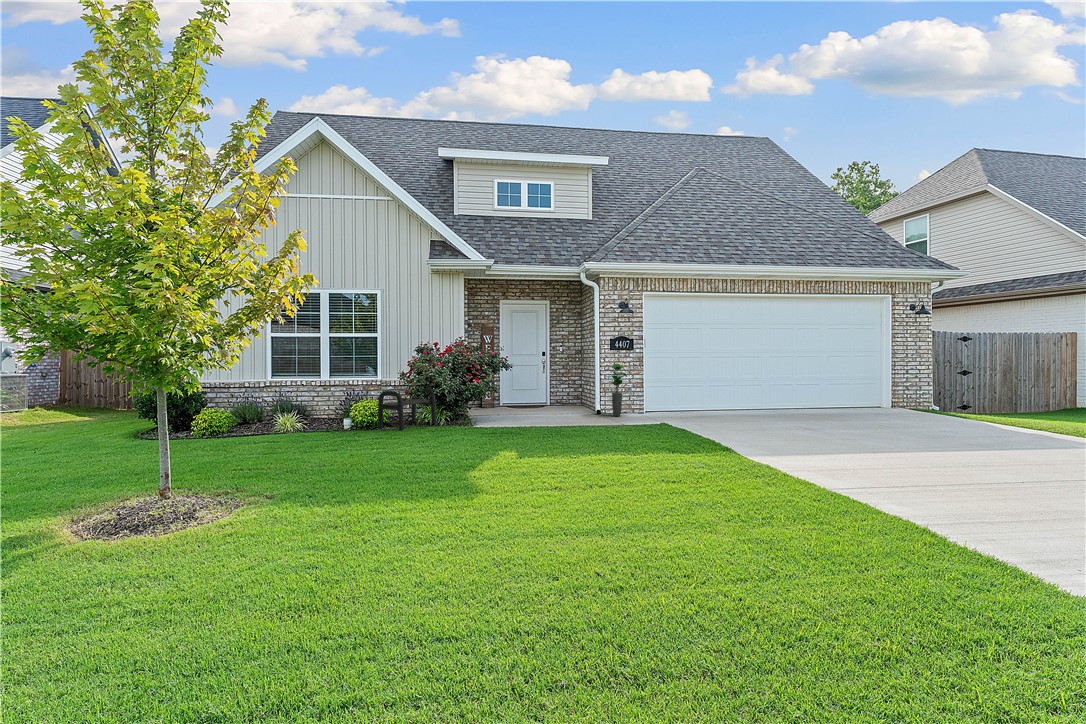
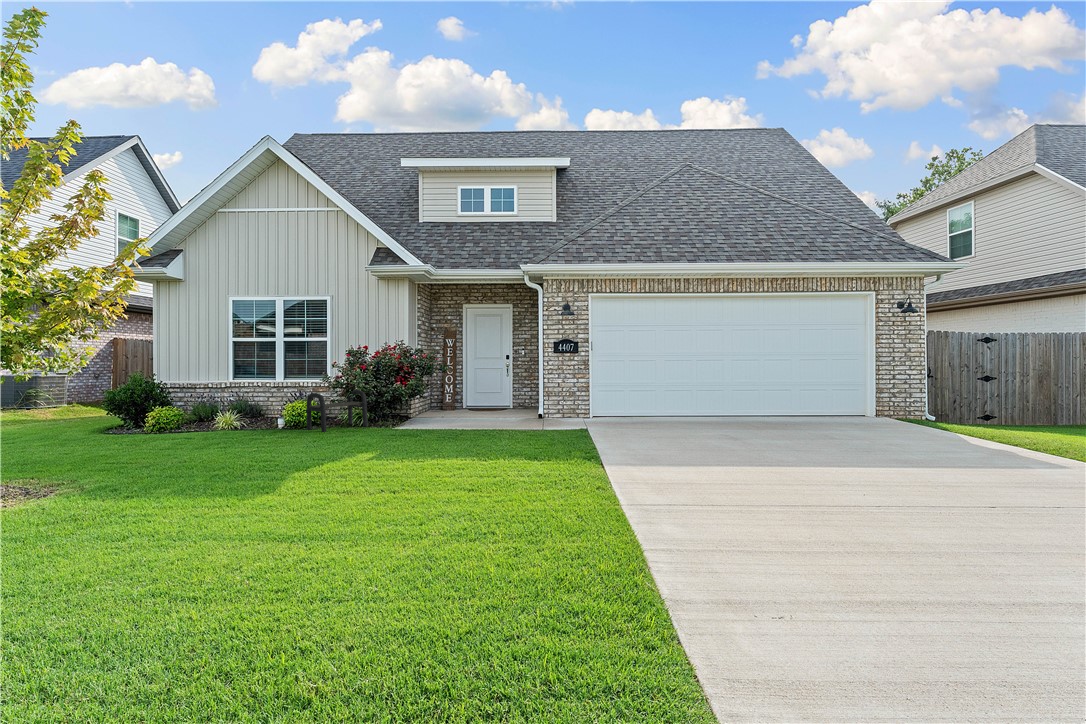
potted plant: present [609,364,627,417] -> none [544,368,568,422]

